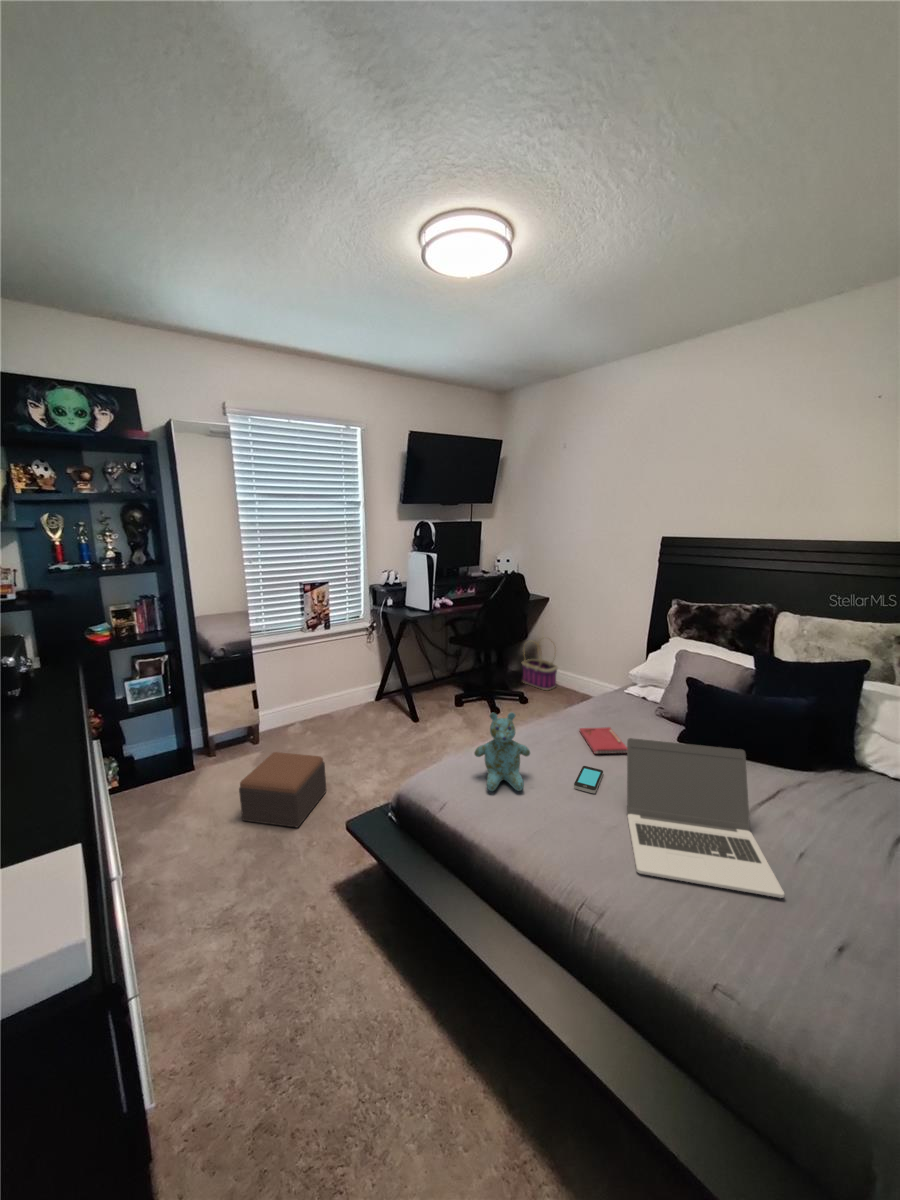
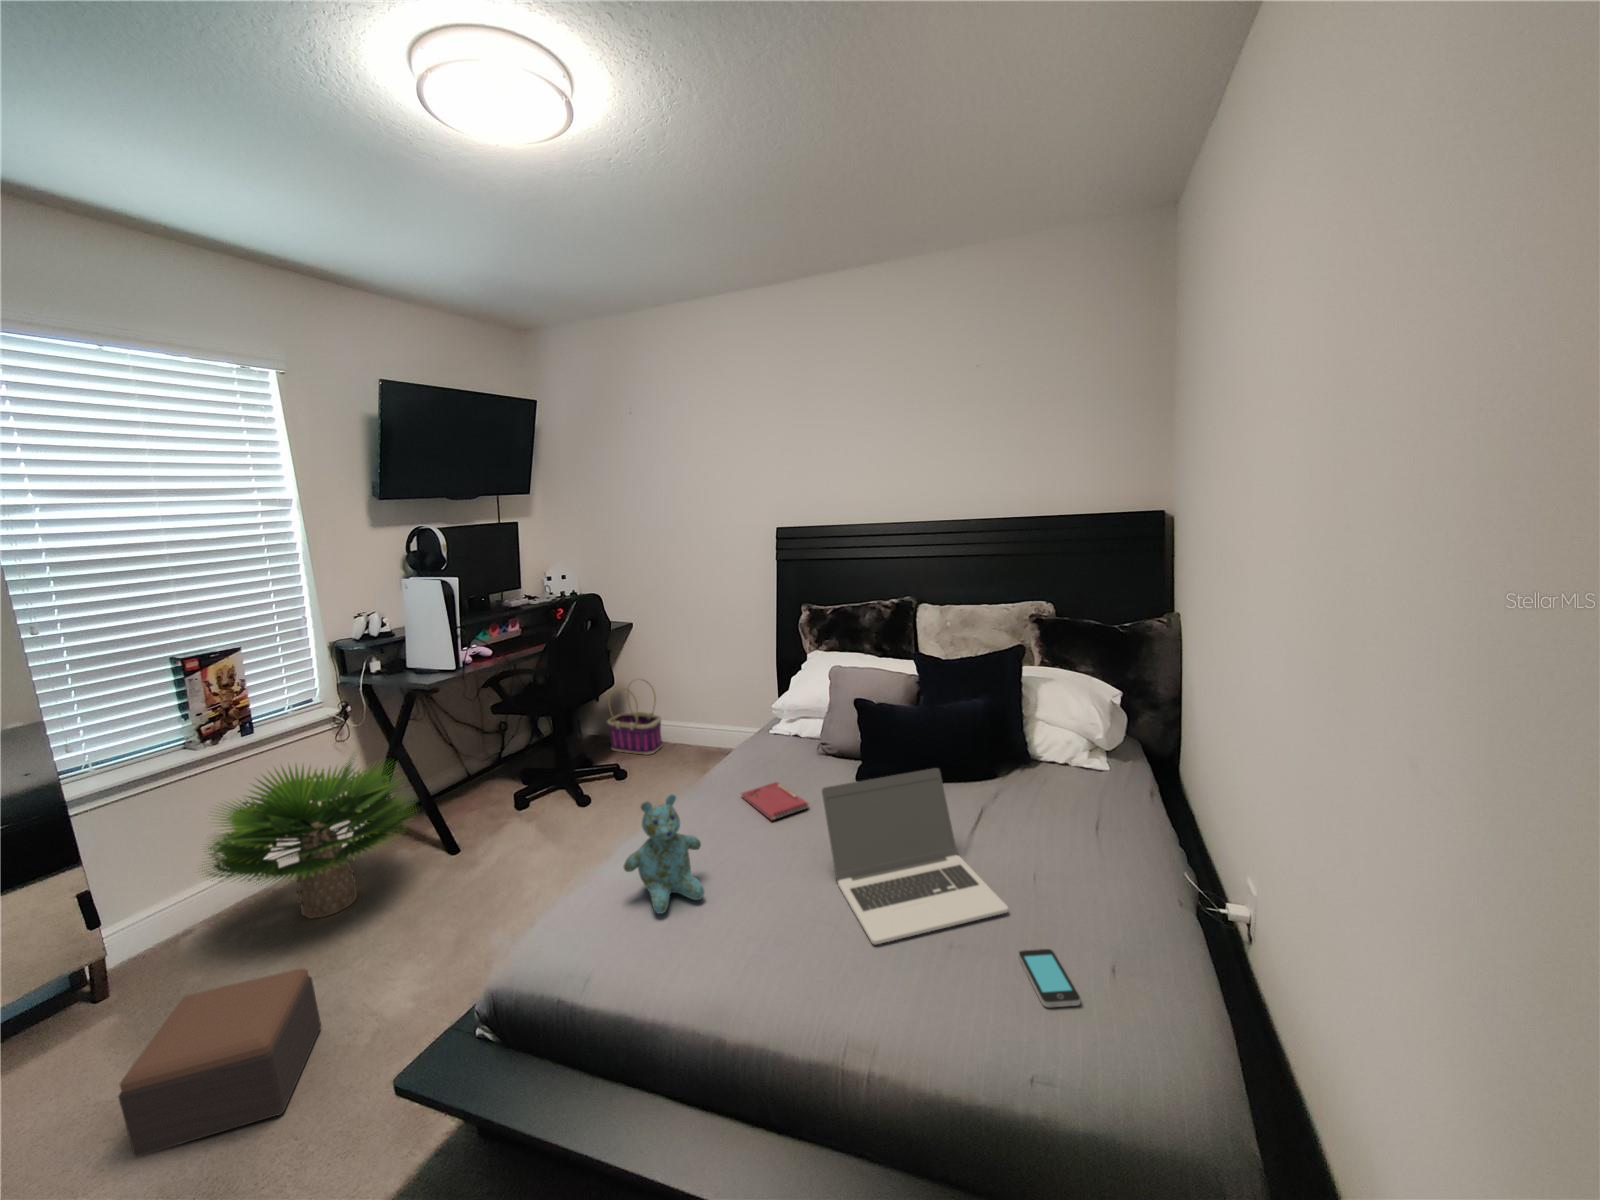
potted plant: none [295,646,399,735] -> present [202,758,411,918]
smartphone: present [574,766,603,794] -> present [1019,949,1080,1007]

